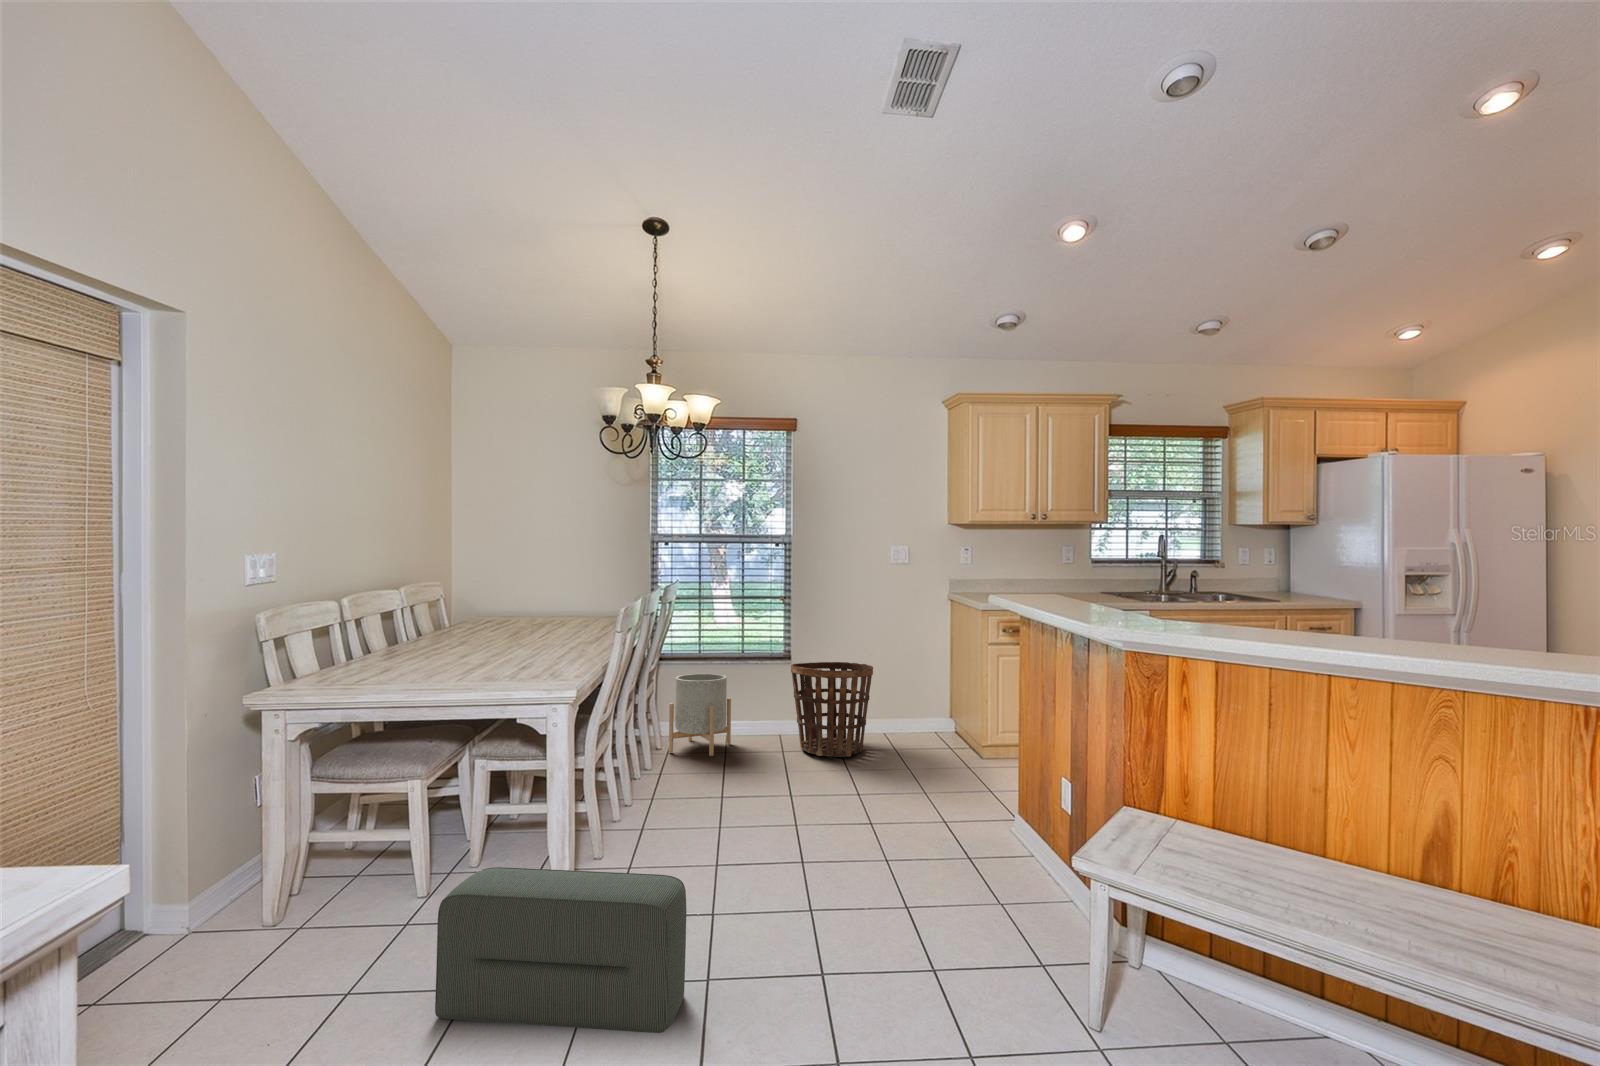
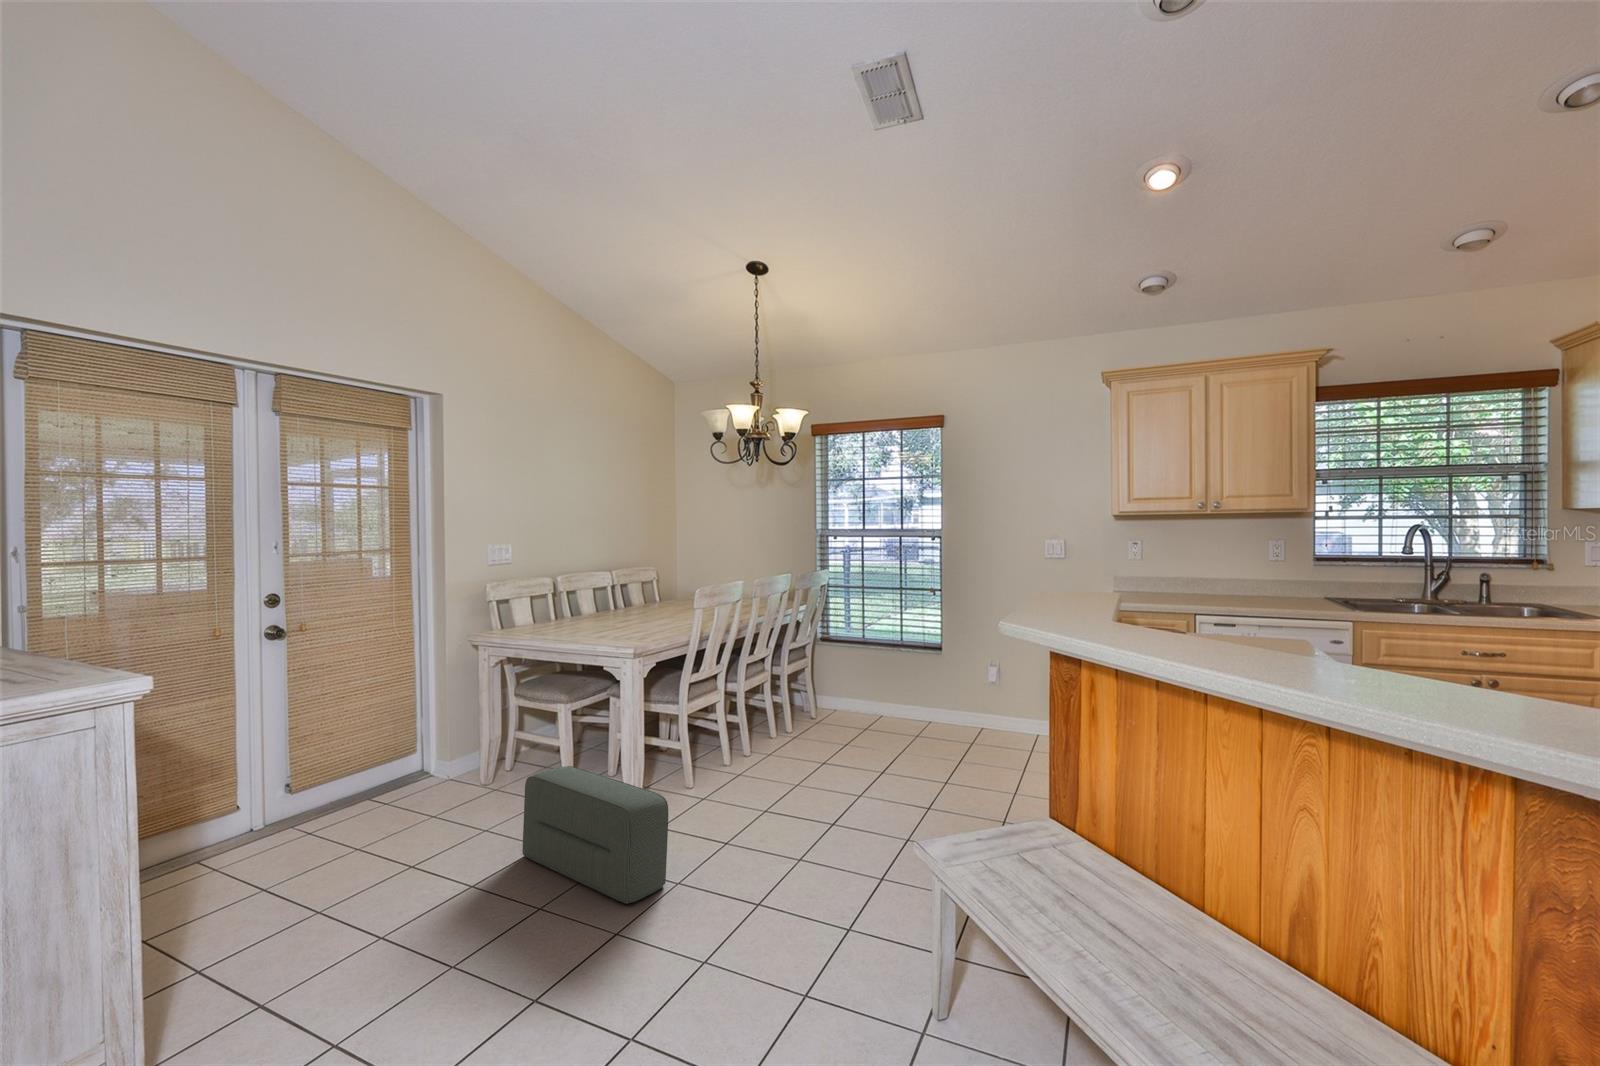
basket: present [791,662,873,757] -> none [928,652,1012,748]
planter: present [669,674,731,756] -> none [822,654,881,728]

